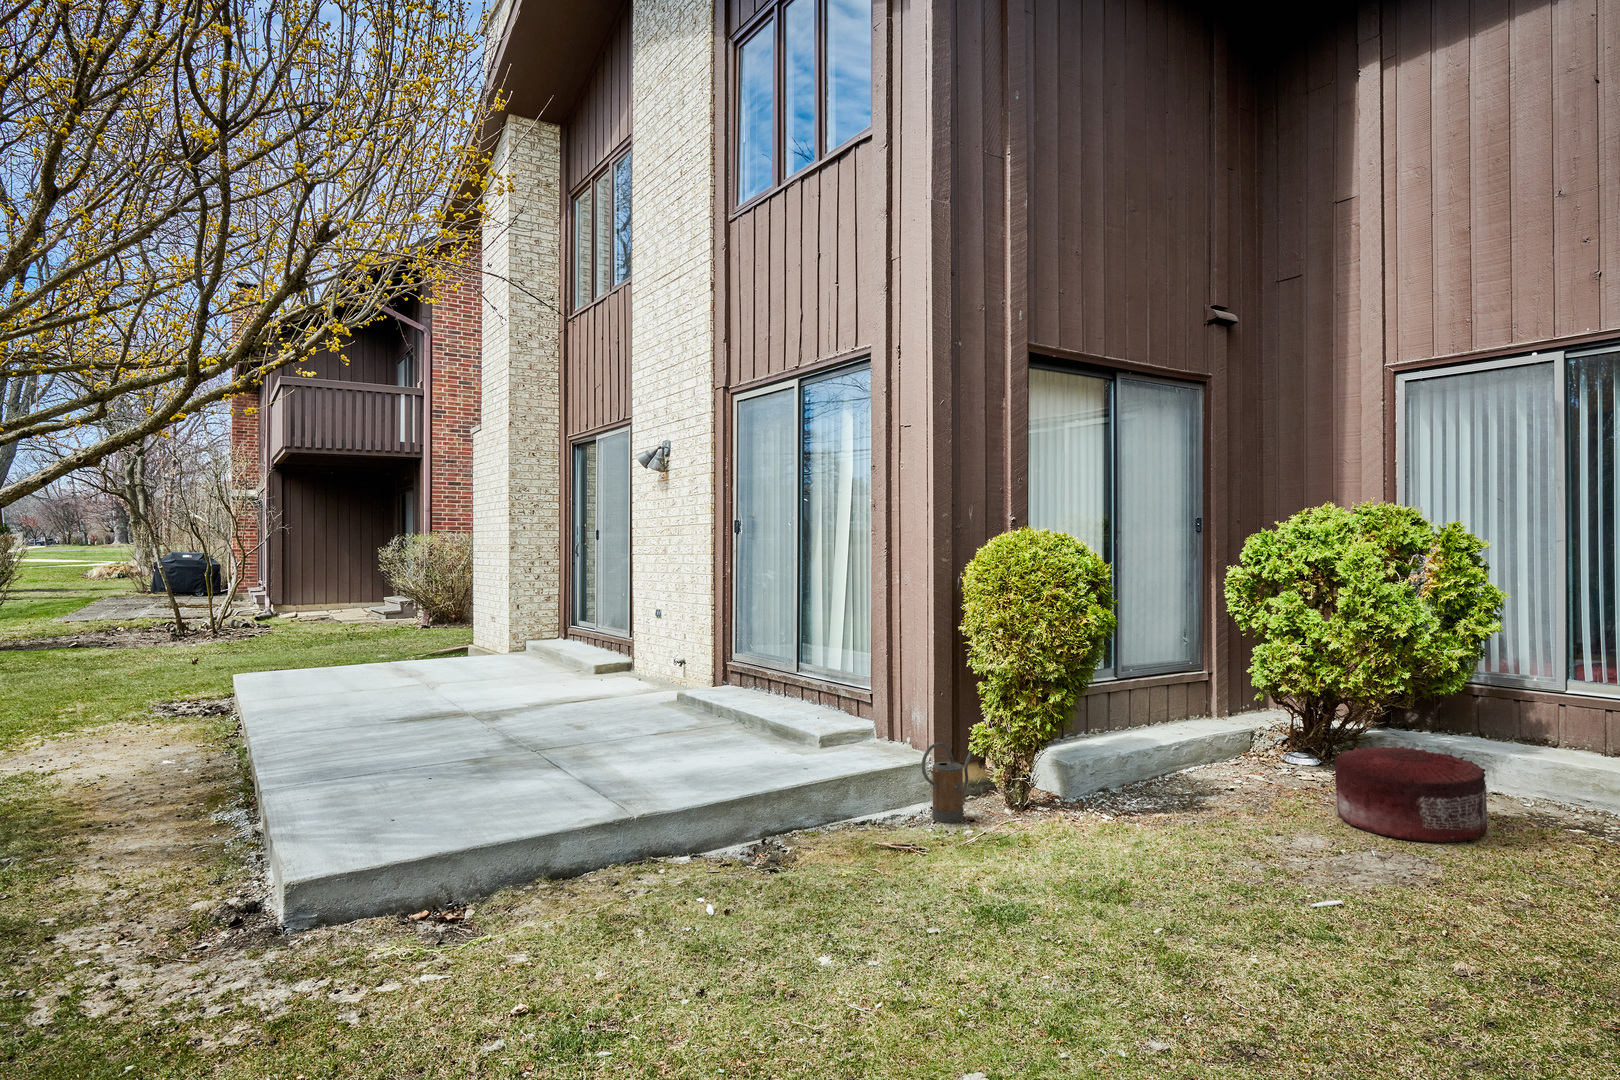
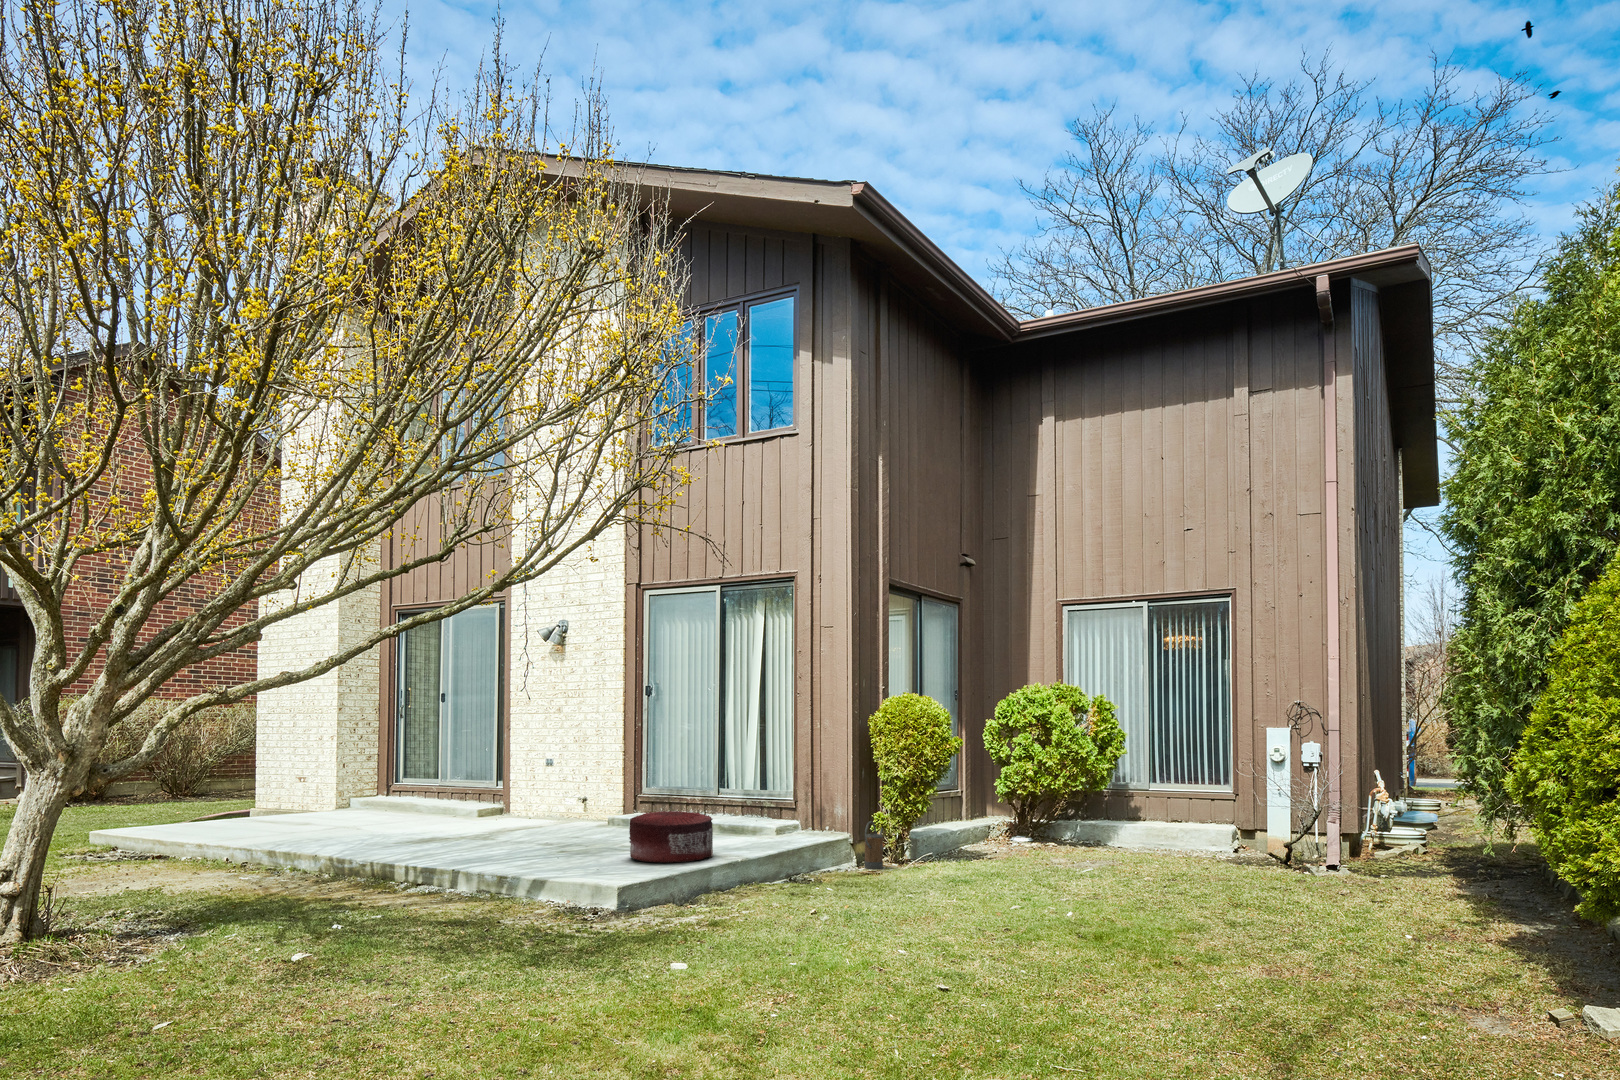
pouf: present [1335,746,1488,842] -> present [629,811,713,863]

